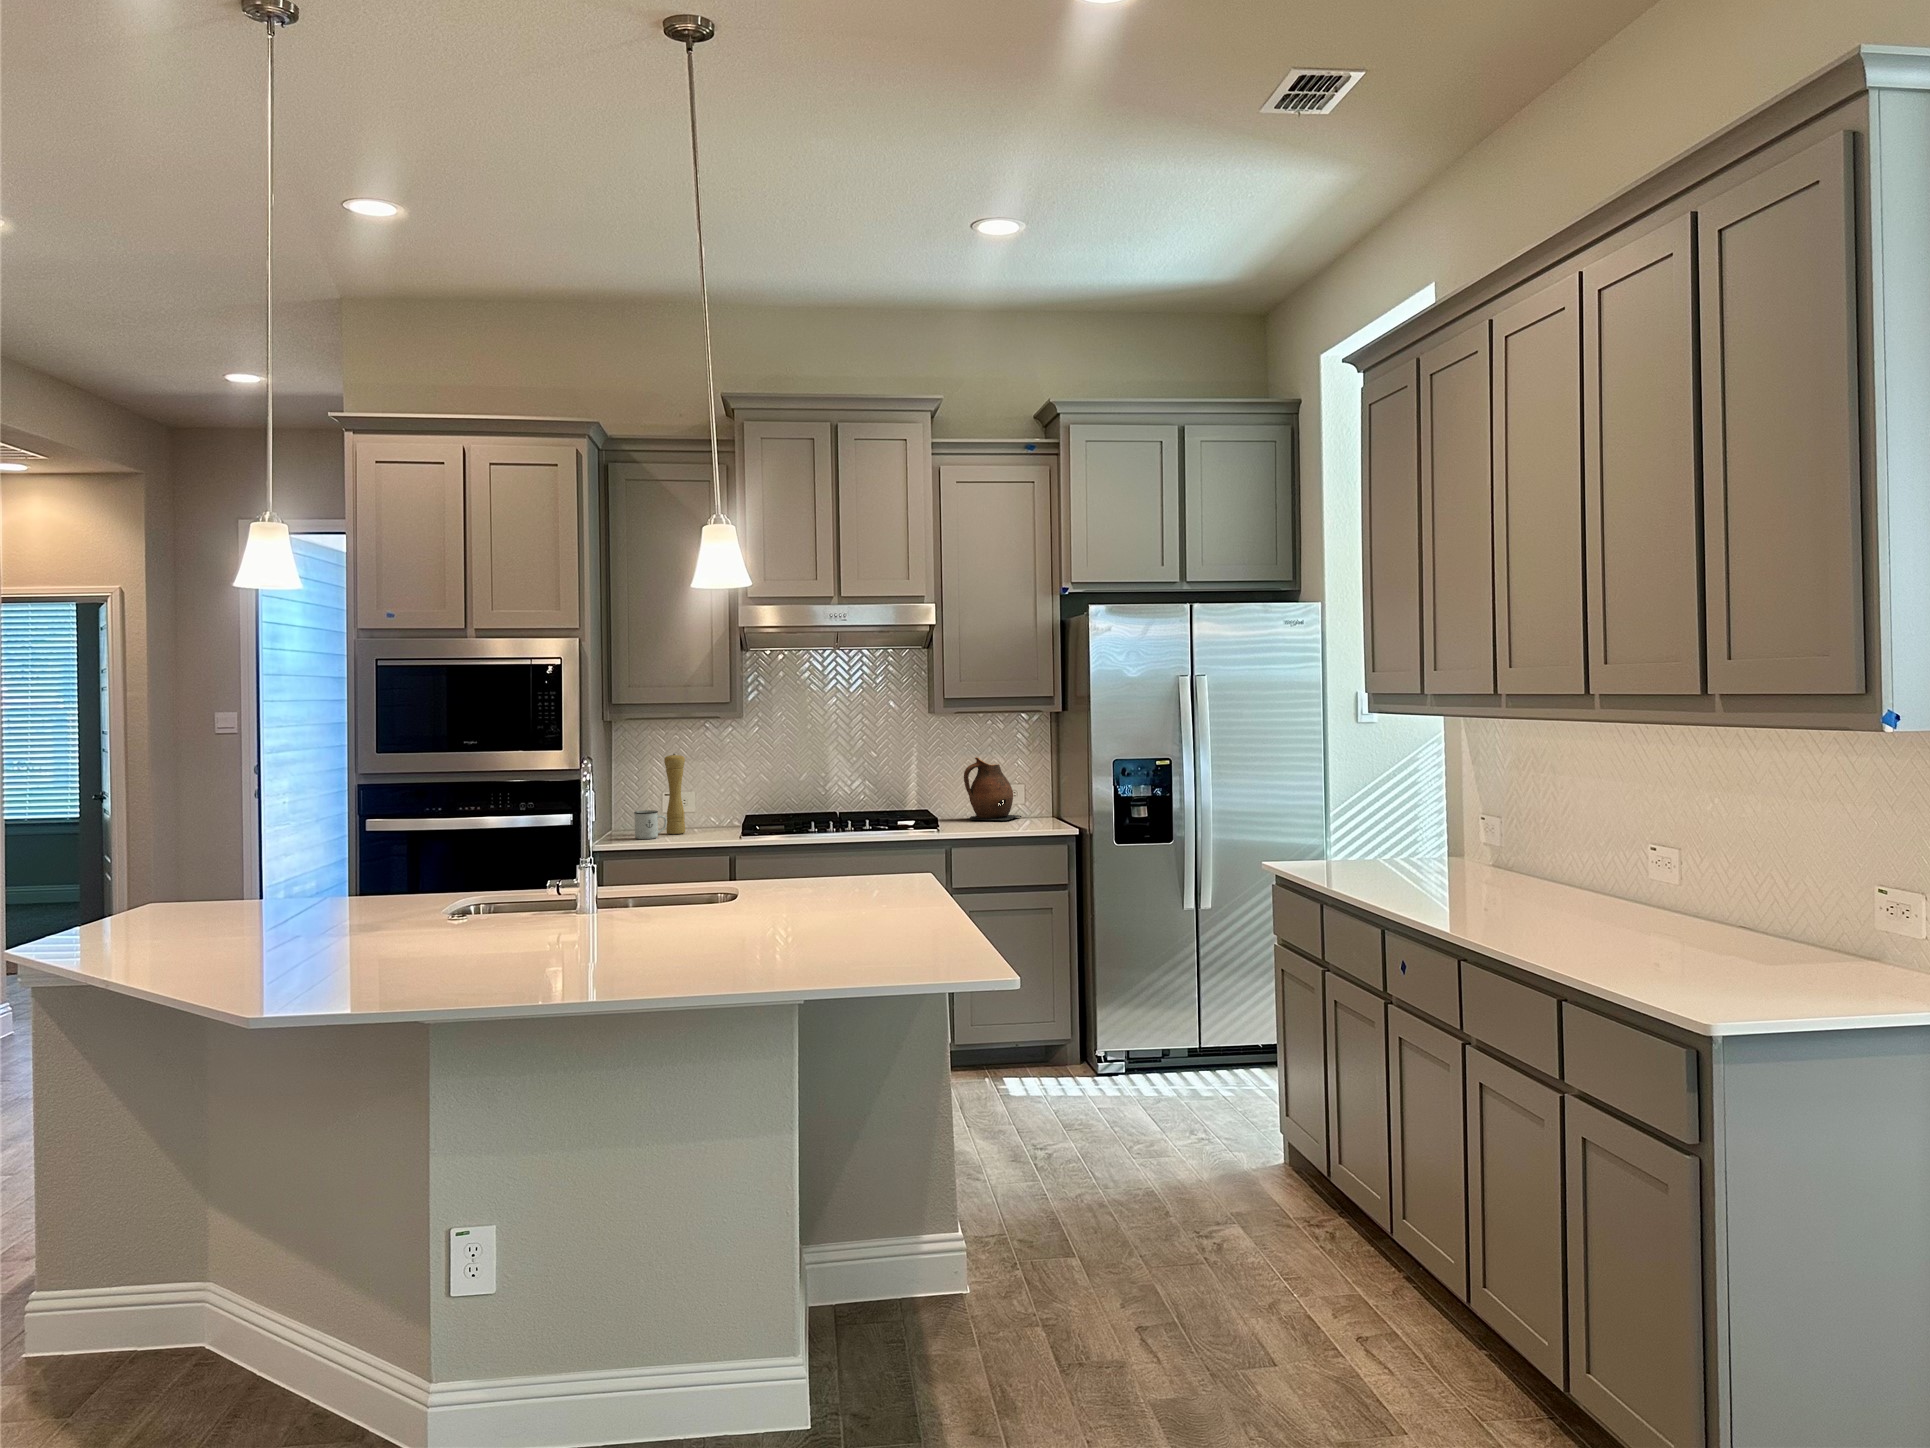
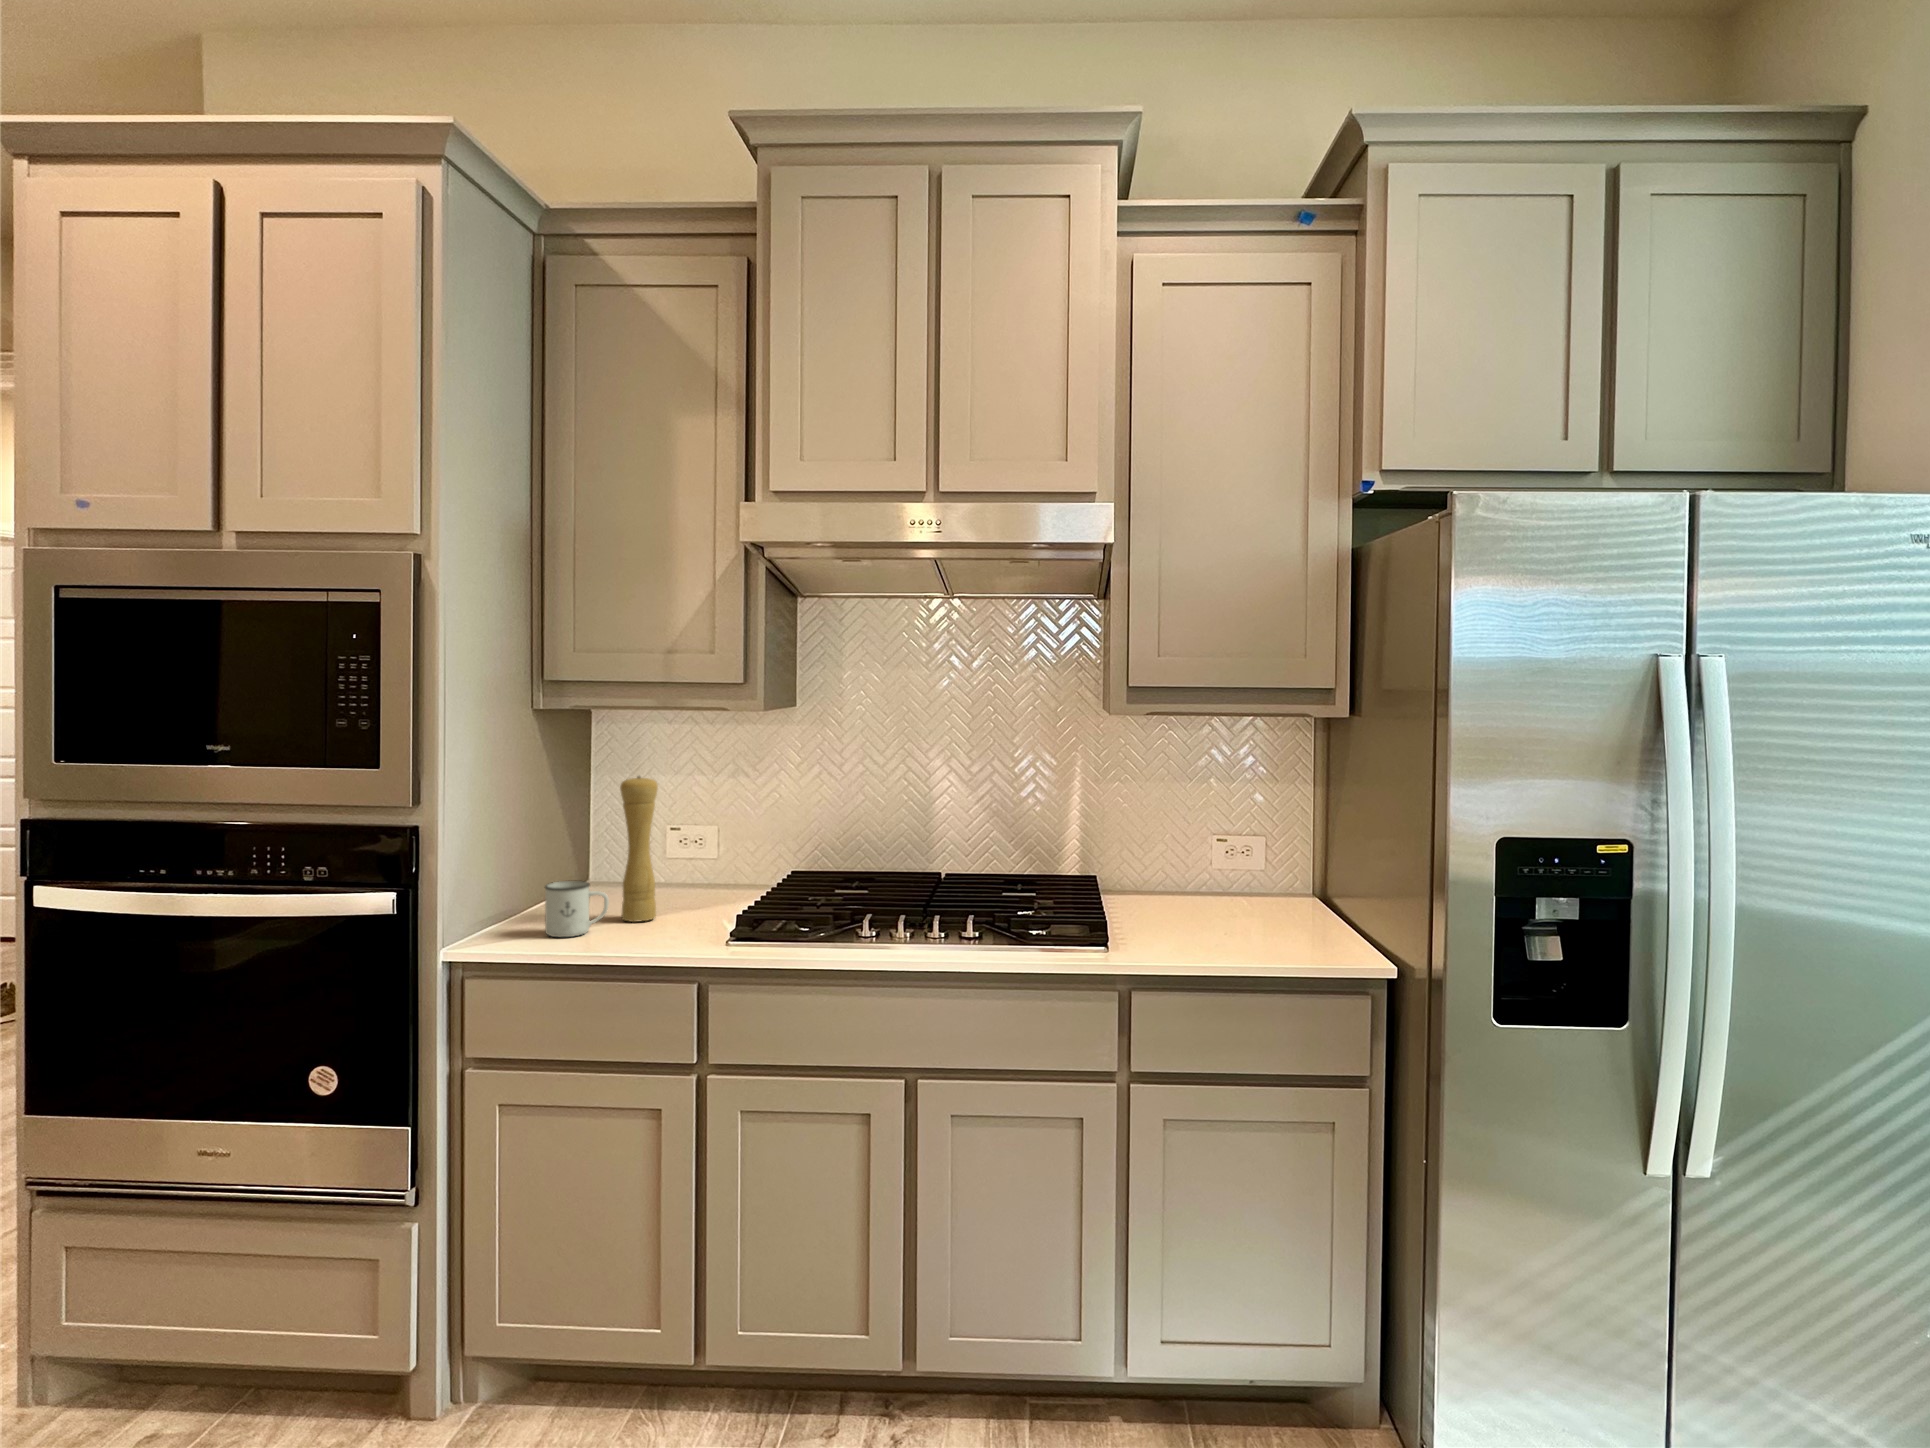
ceramic pitcher: present [964,757,1021,821] -> none [1164,796,1267,919]

